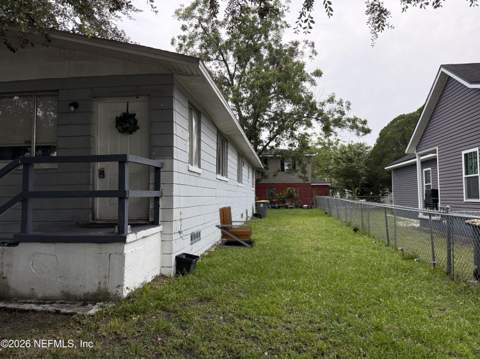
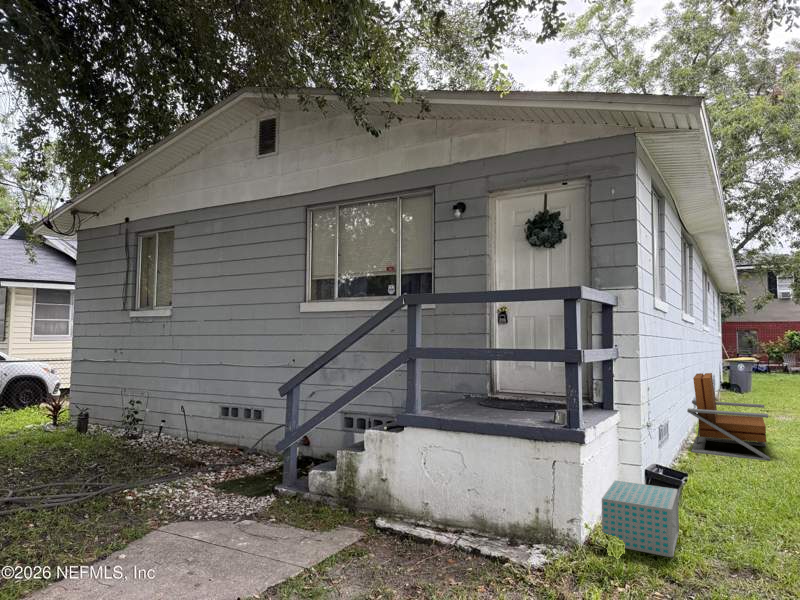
storage box: none [139,263,184,298] -> present [602,480,679,557]

